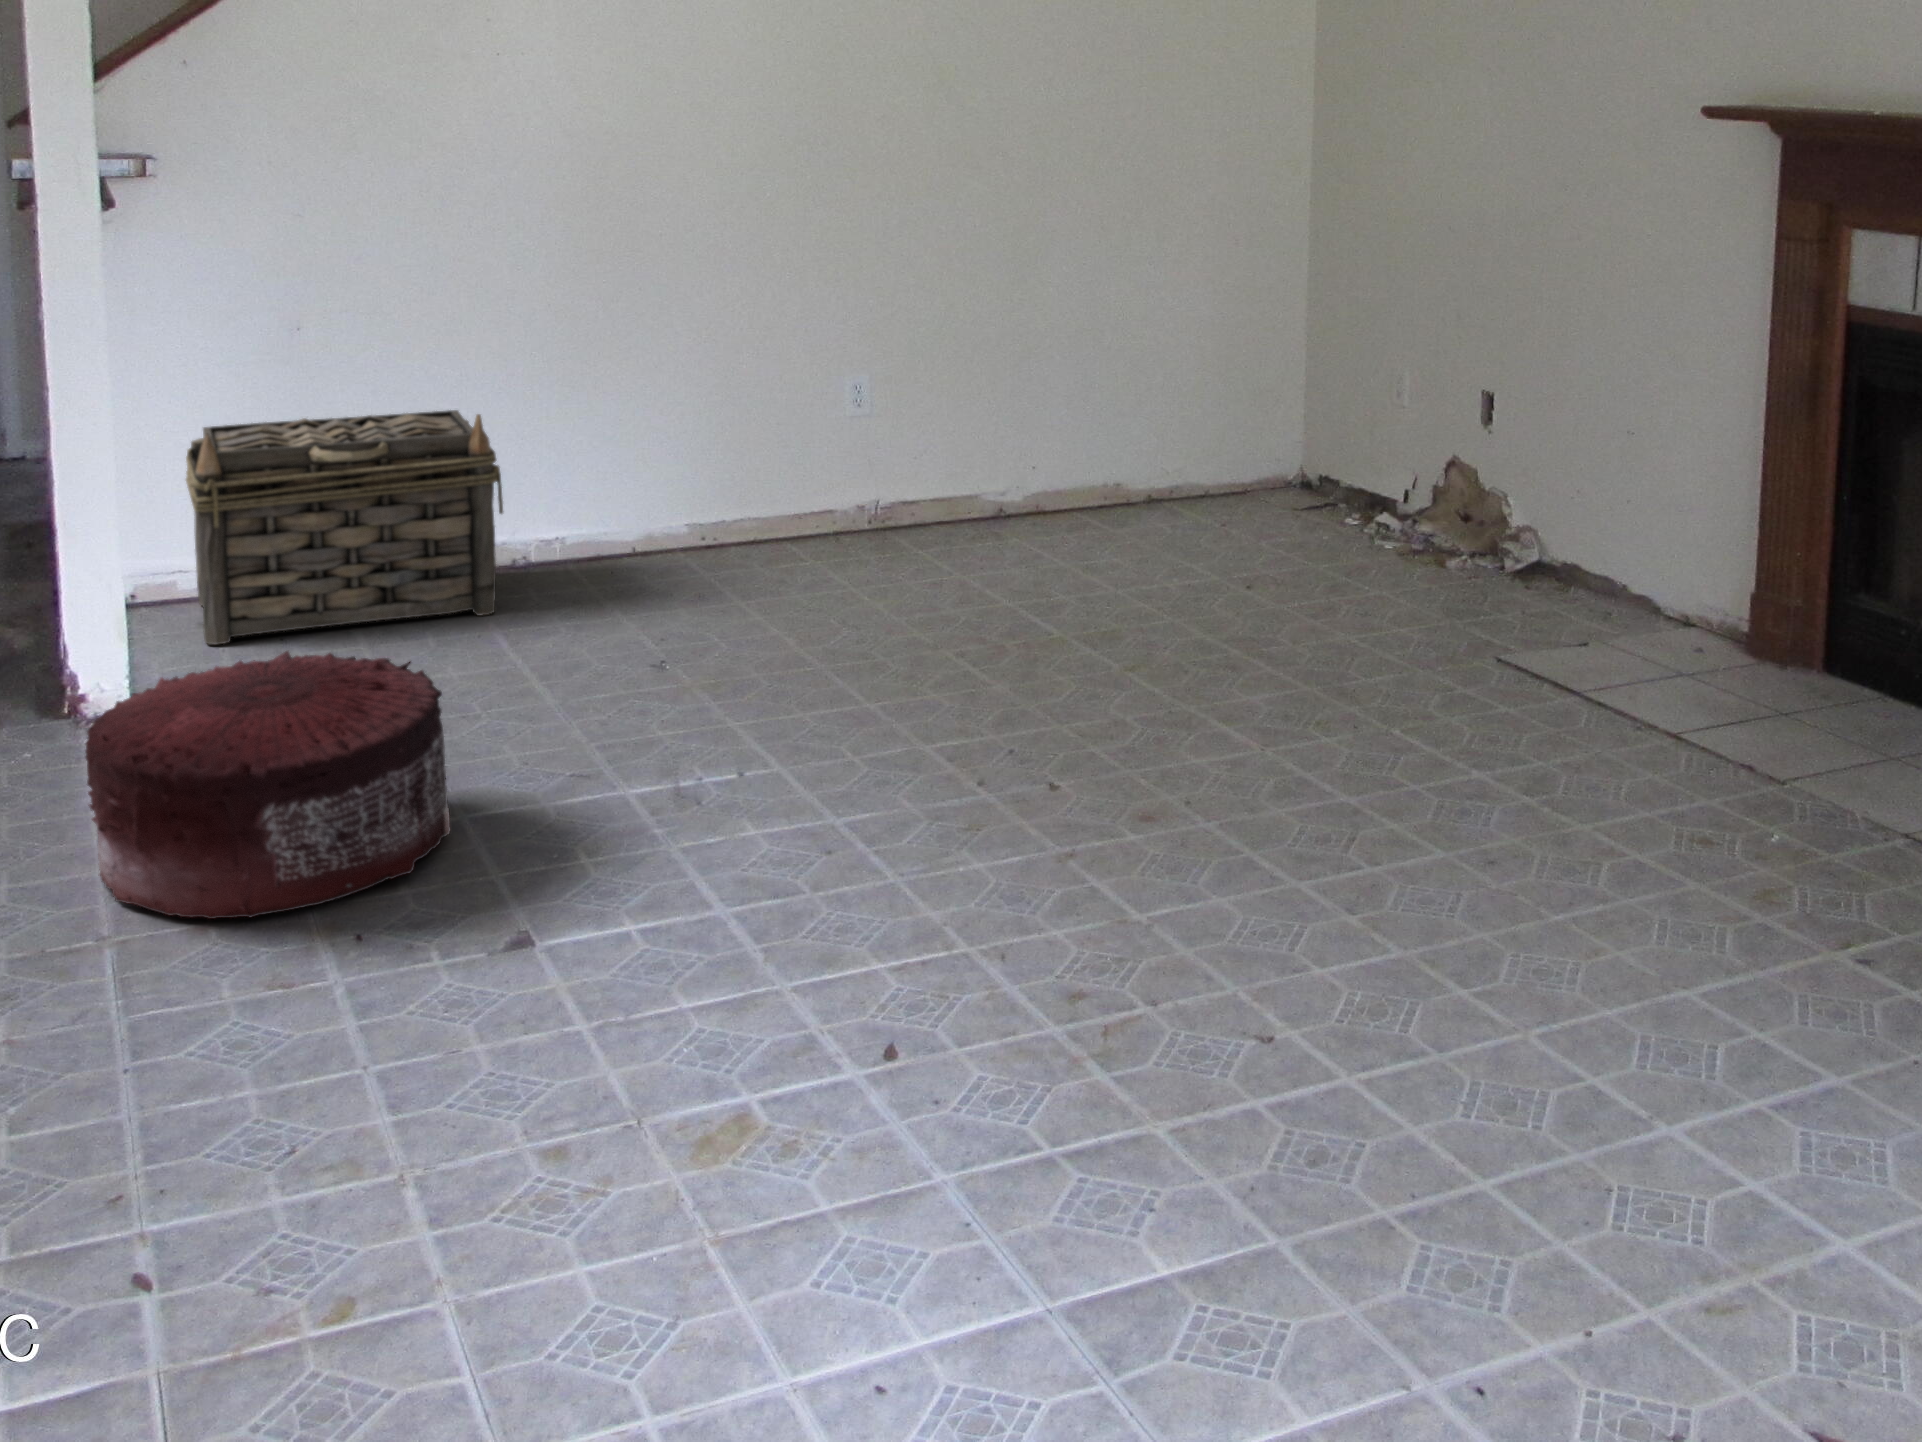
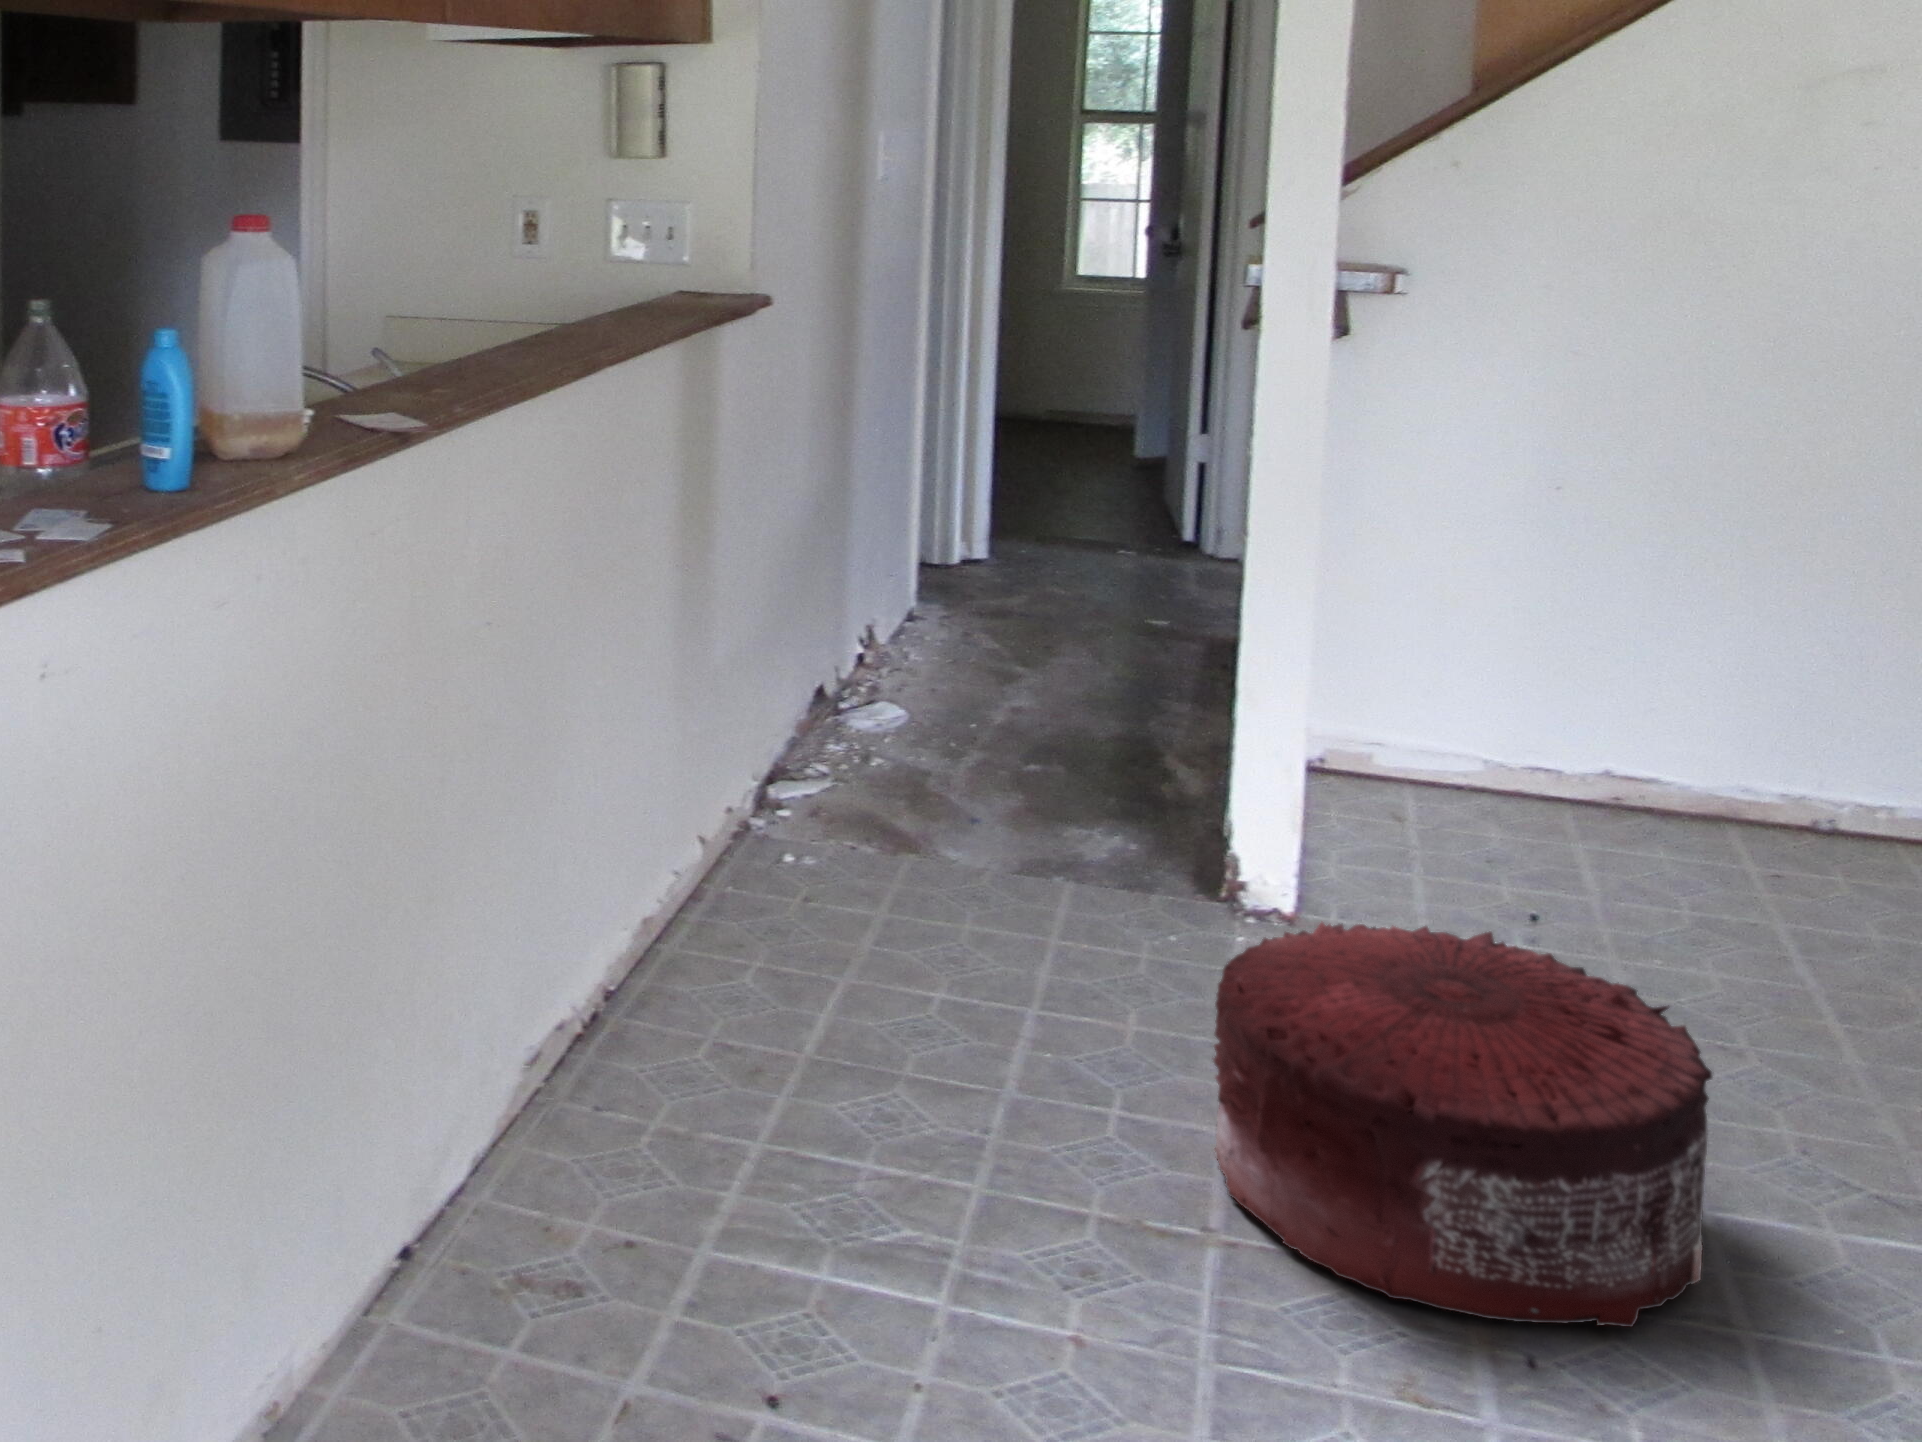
basket: present [186,410,503,644] -> none [1394,588,1840,926]

